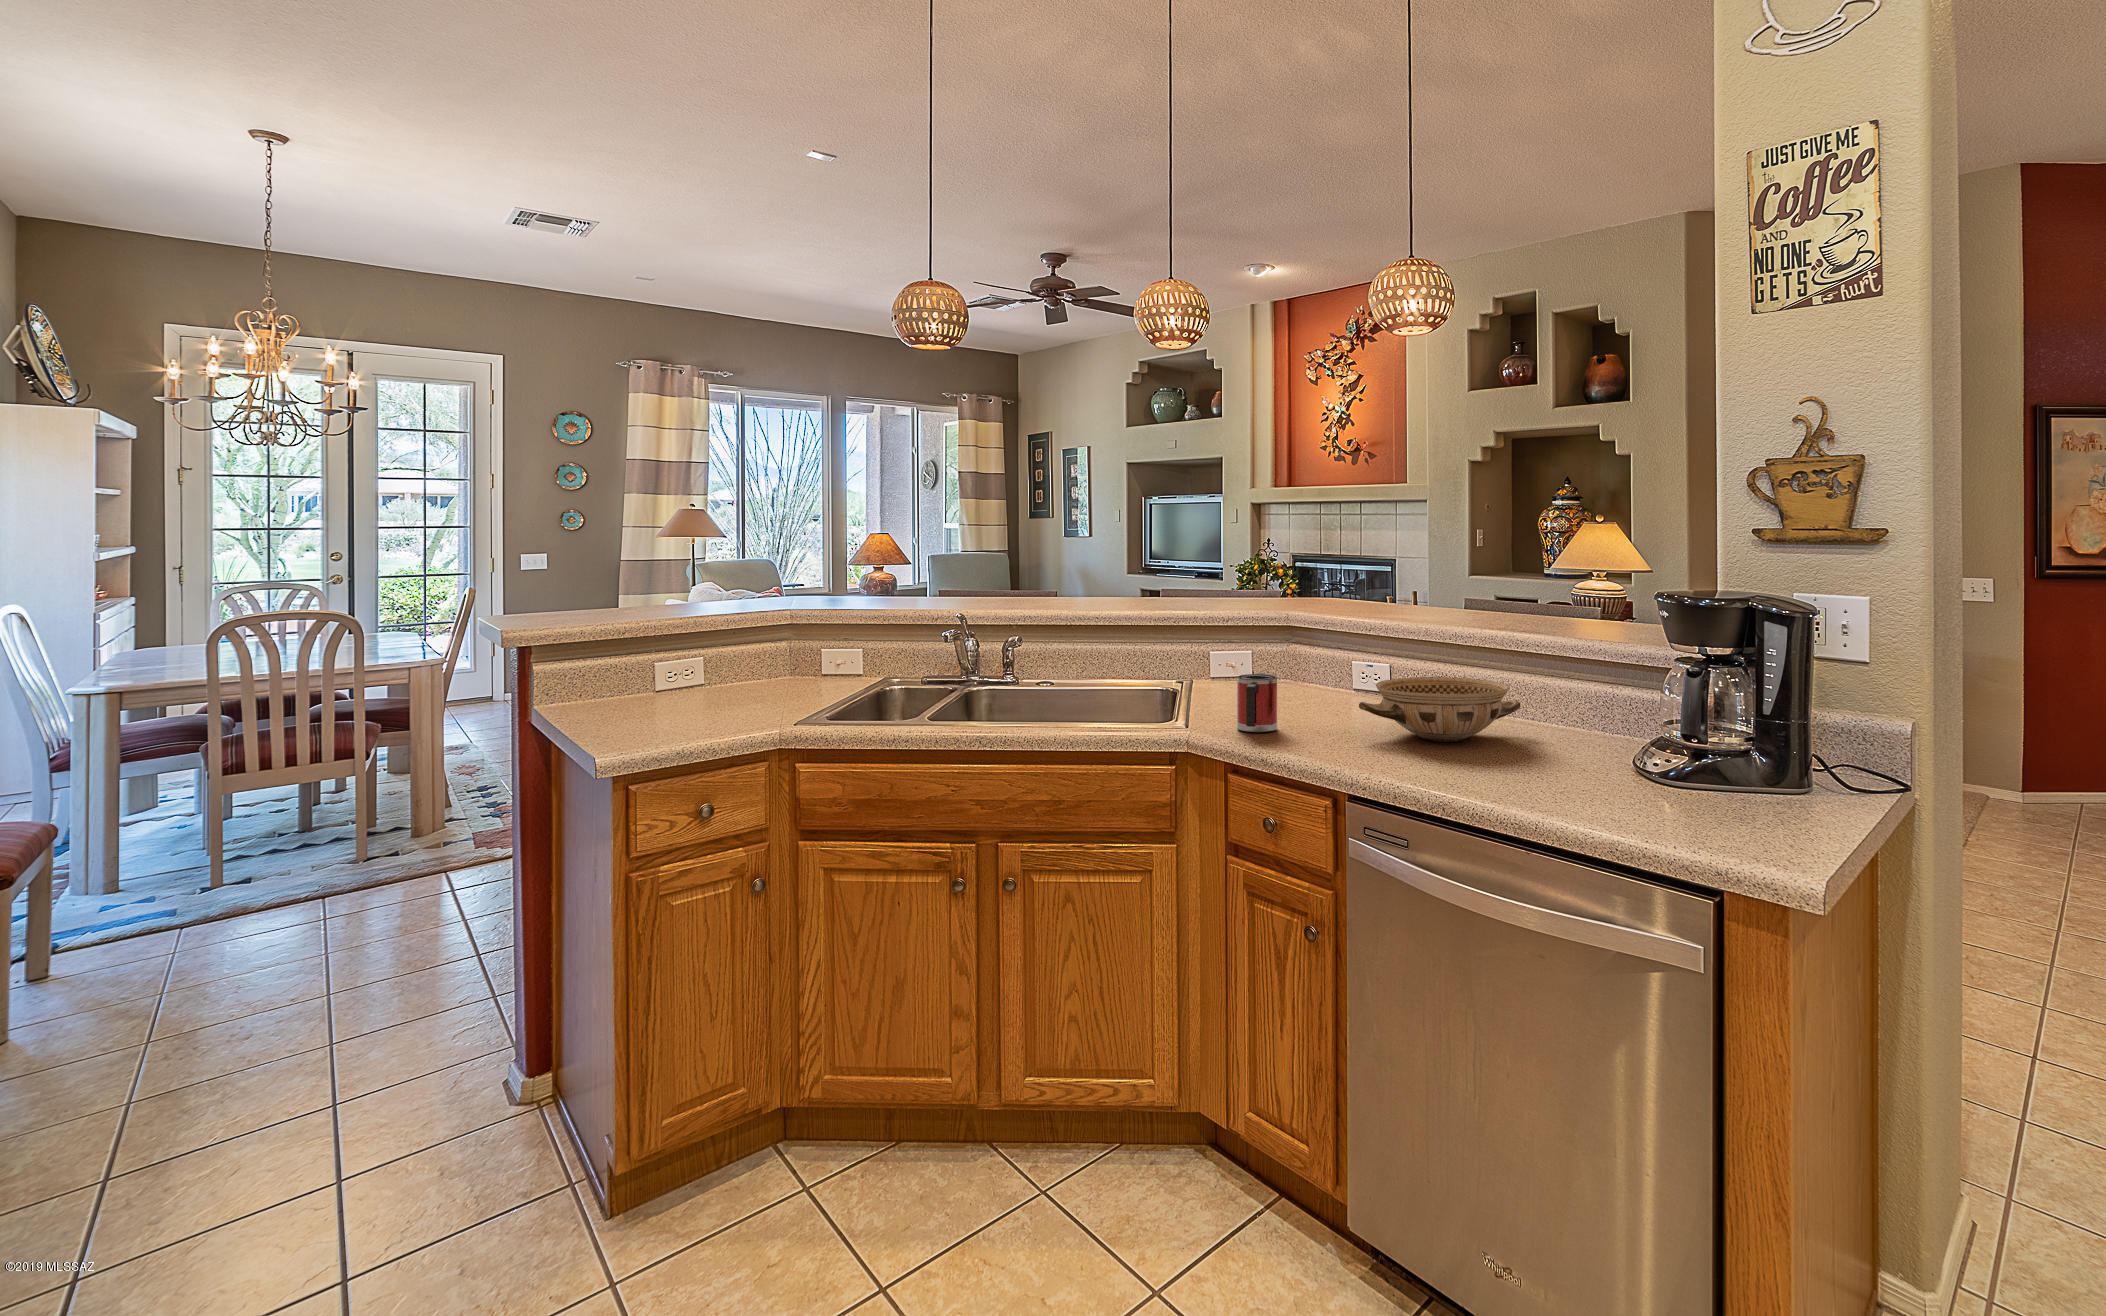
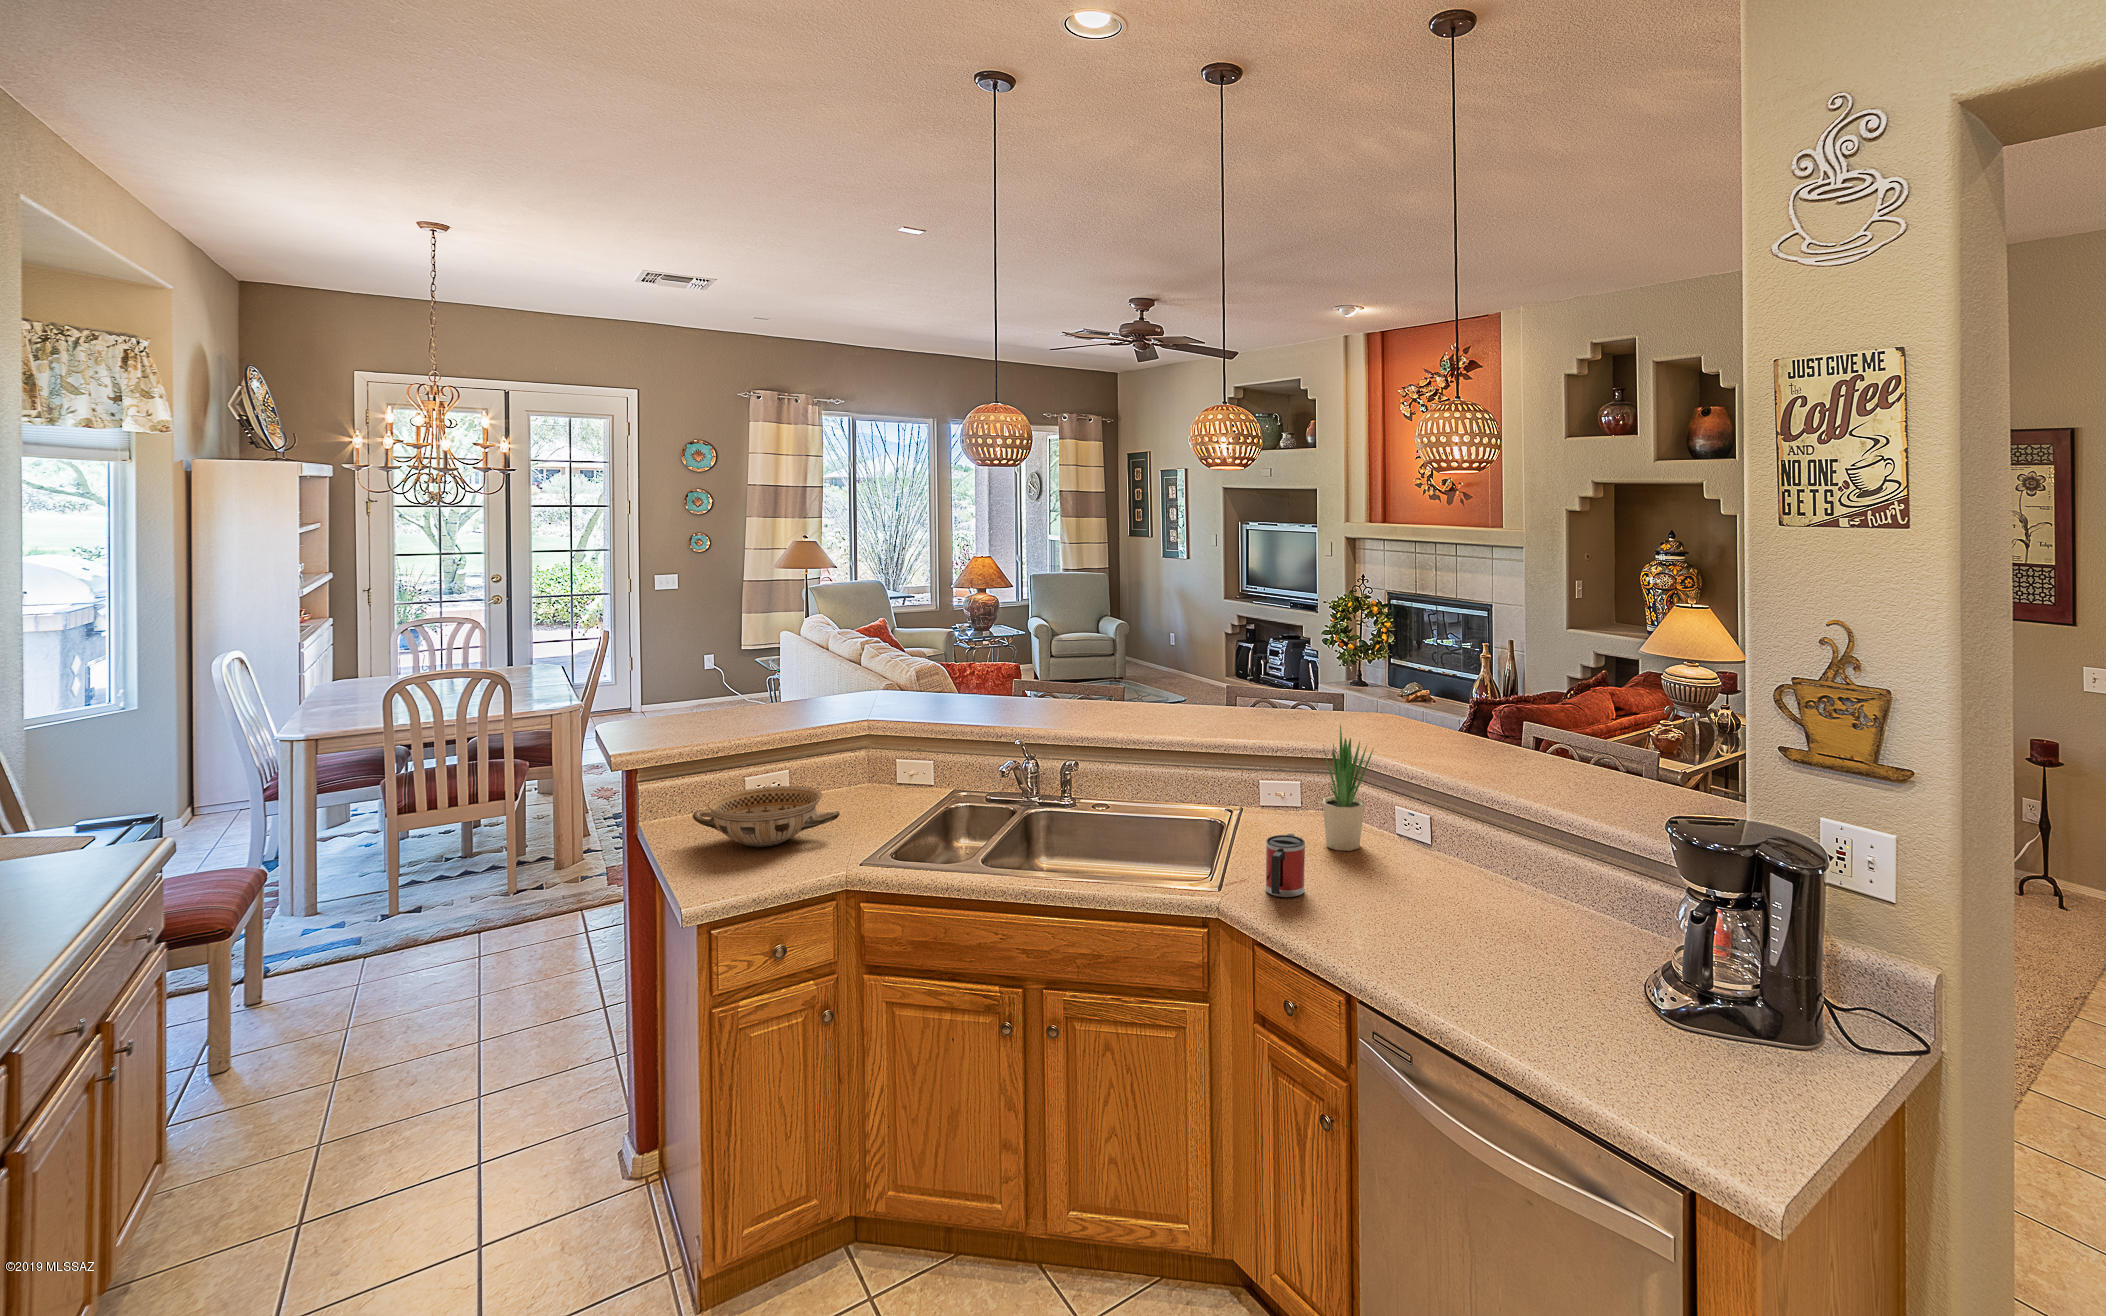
potted plant: none [1283,576,1336,705] -> present [1323,725,1373,851]
ceramic bowl: present [1359,677,1520,742] -> present [693,786,840,847]

